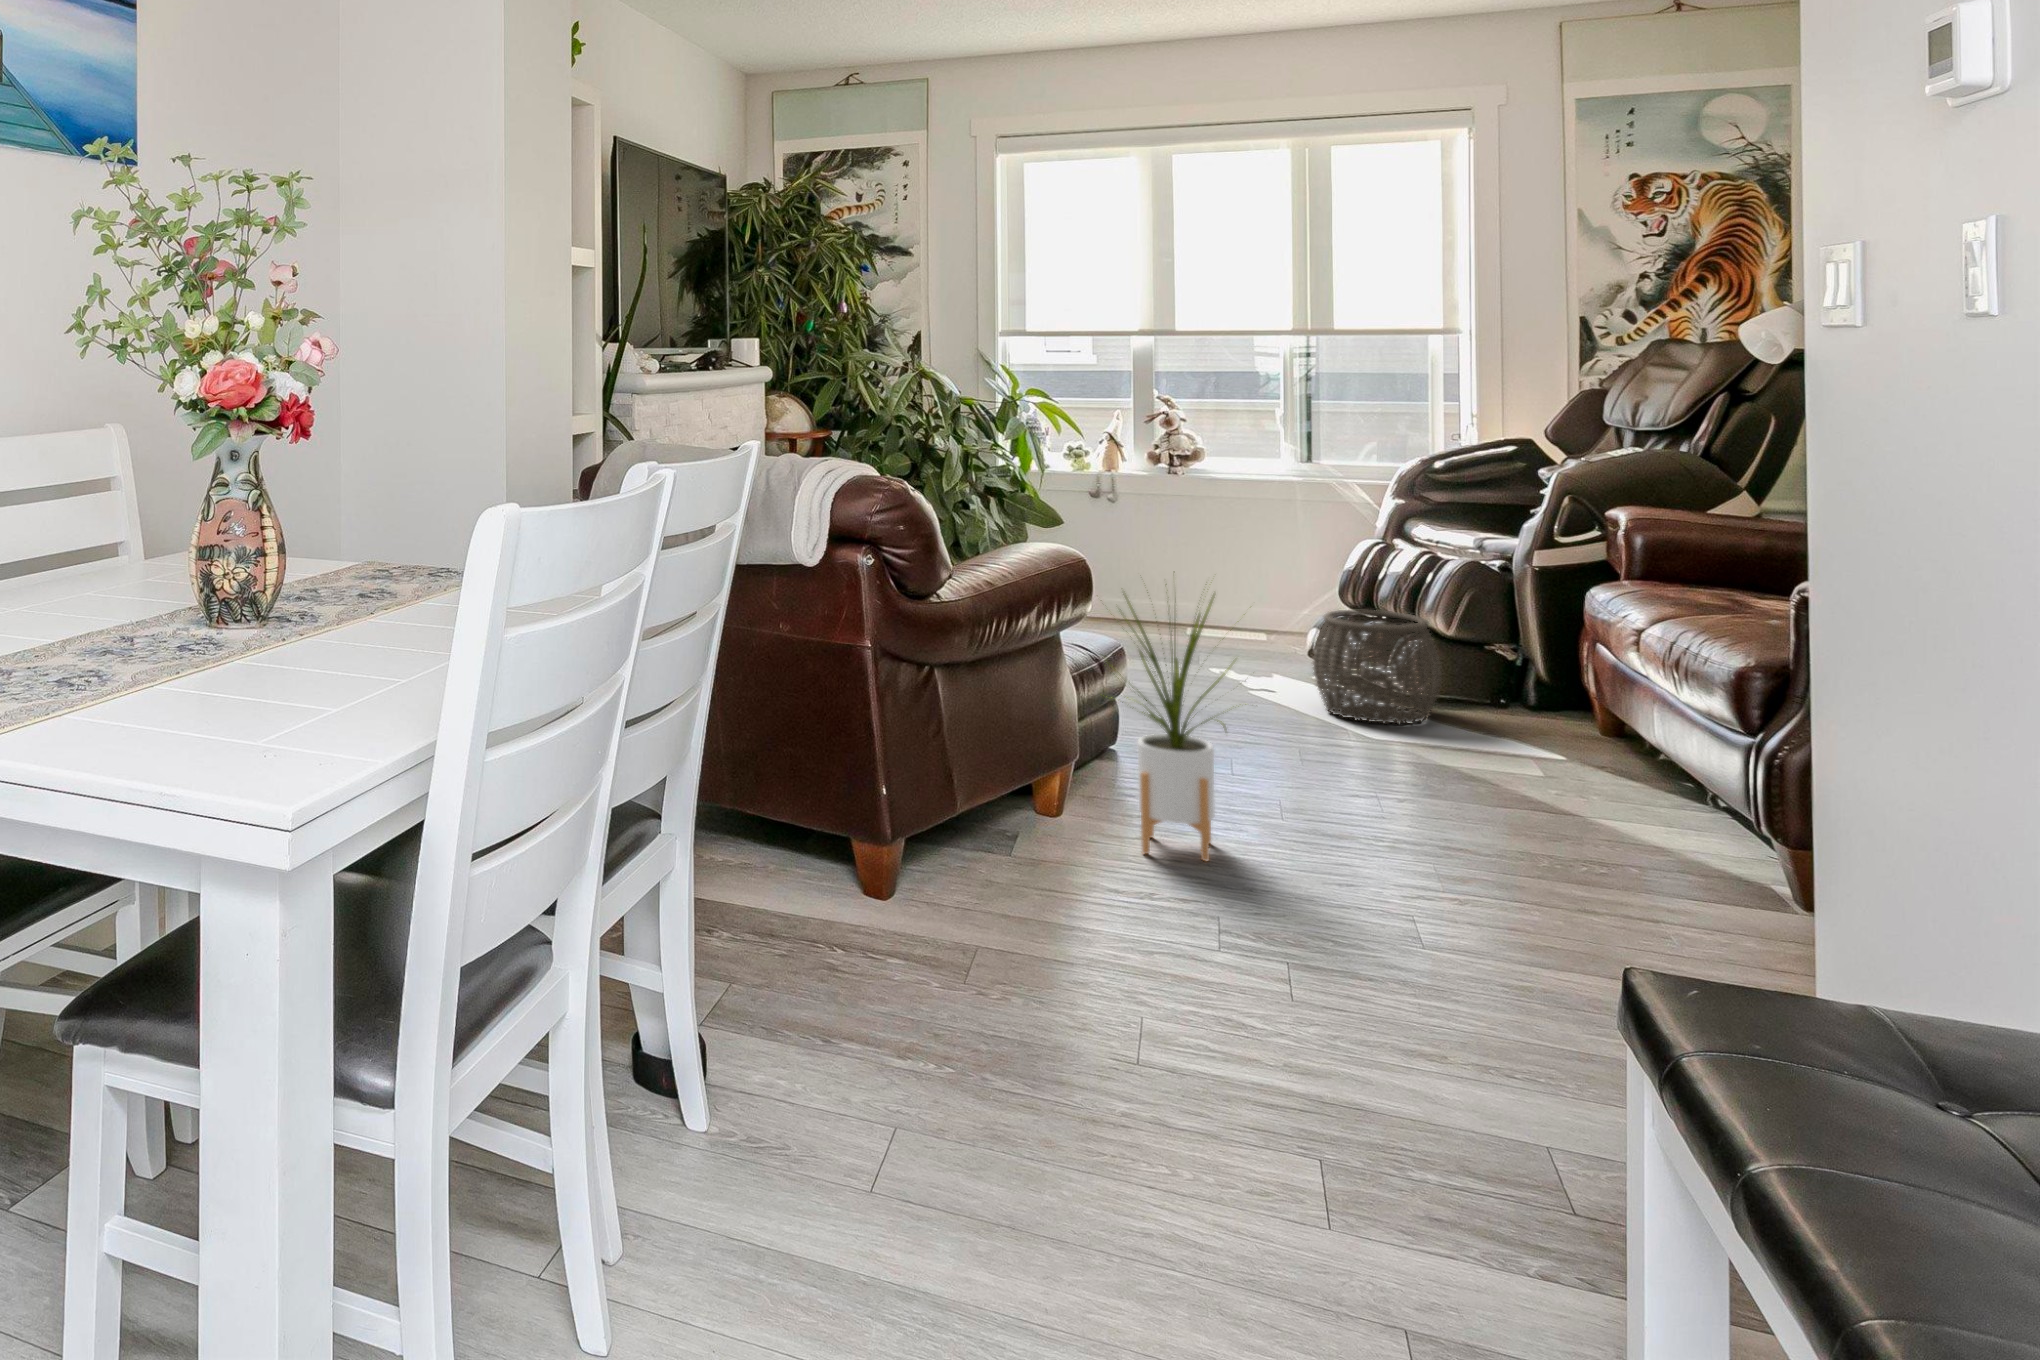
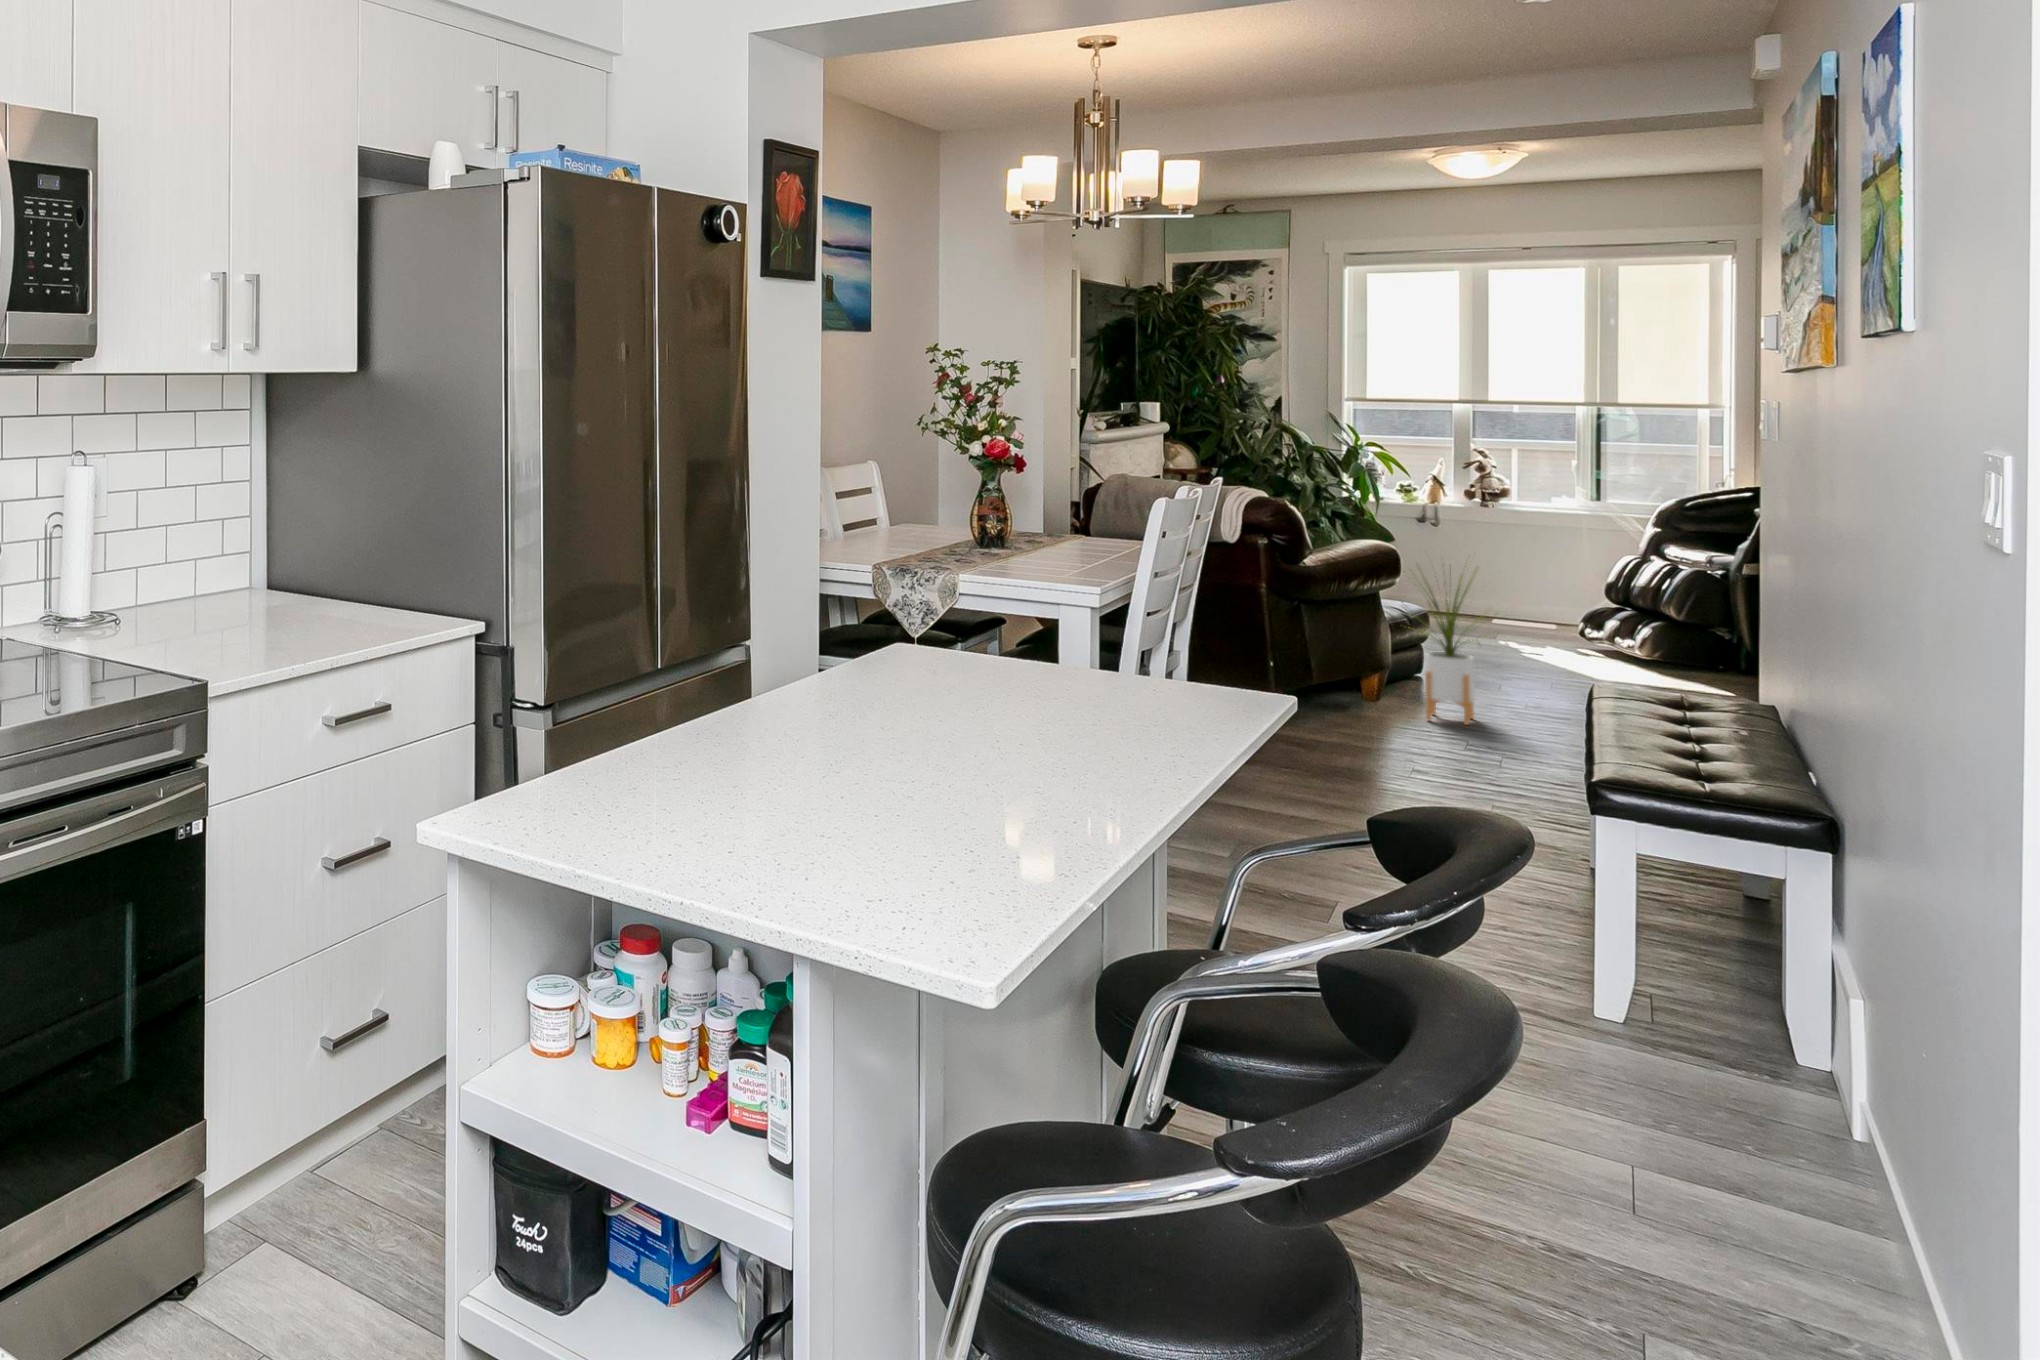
woven basket: present [1313,610,1441,724] -> none [1574,600,1672,677]

